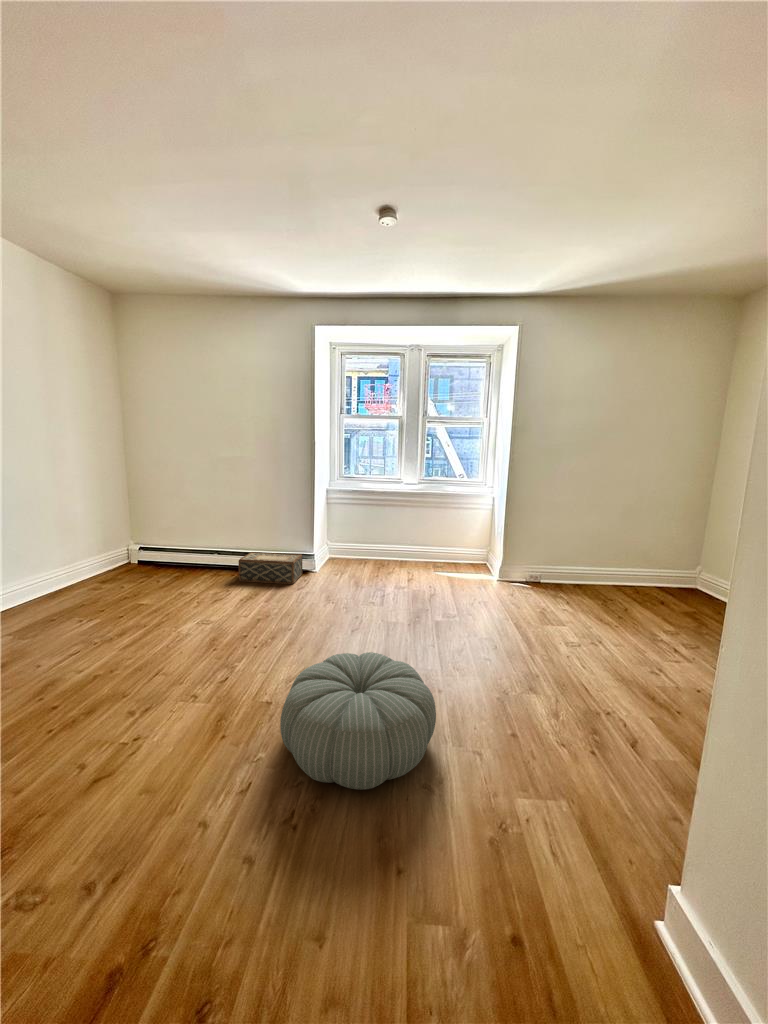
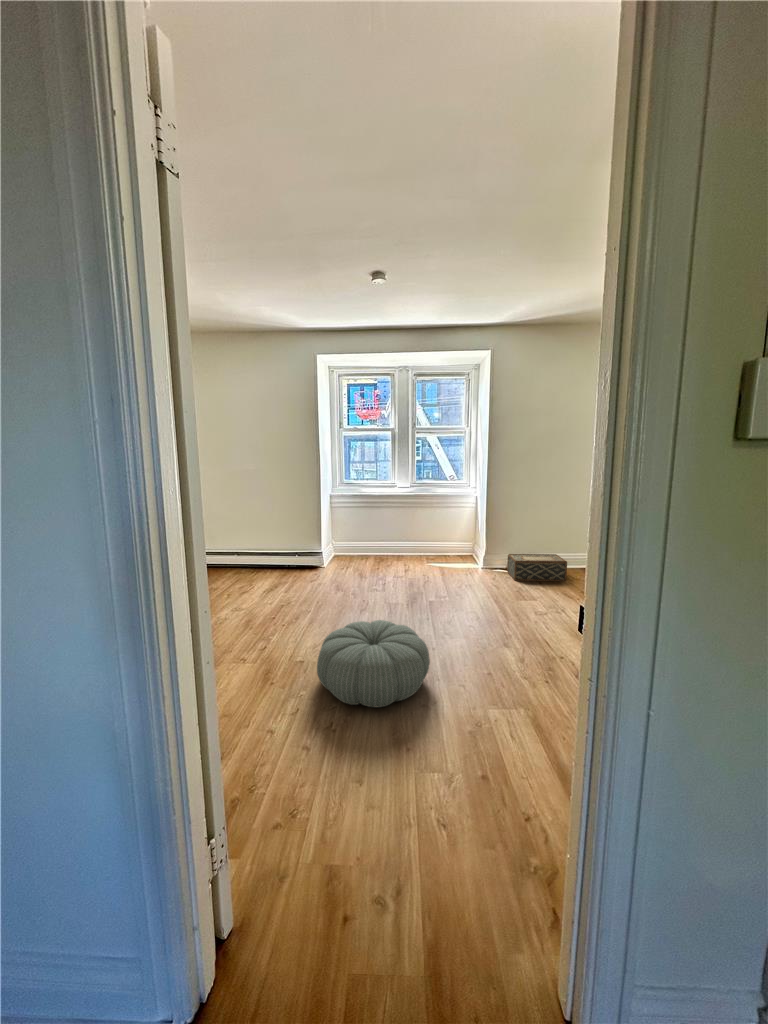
woven basket: present [239,552,303,584] -> present [507,554,567,581]

